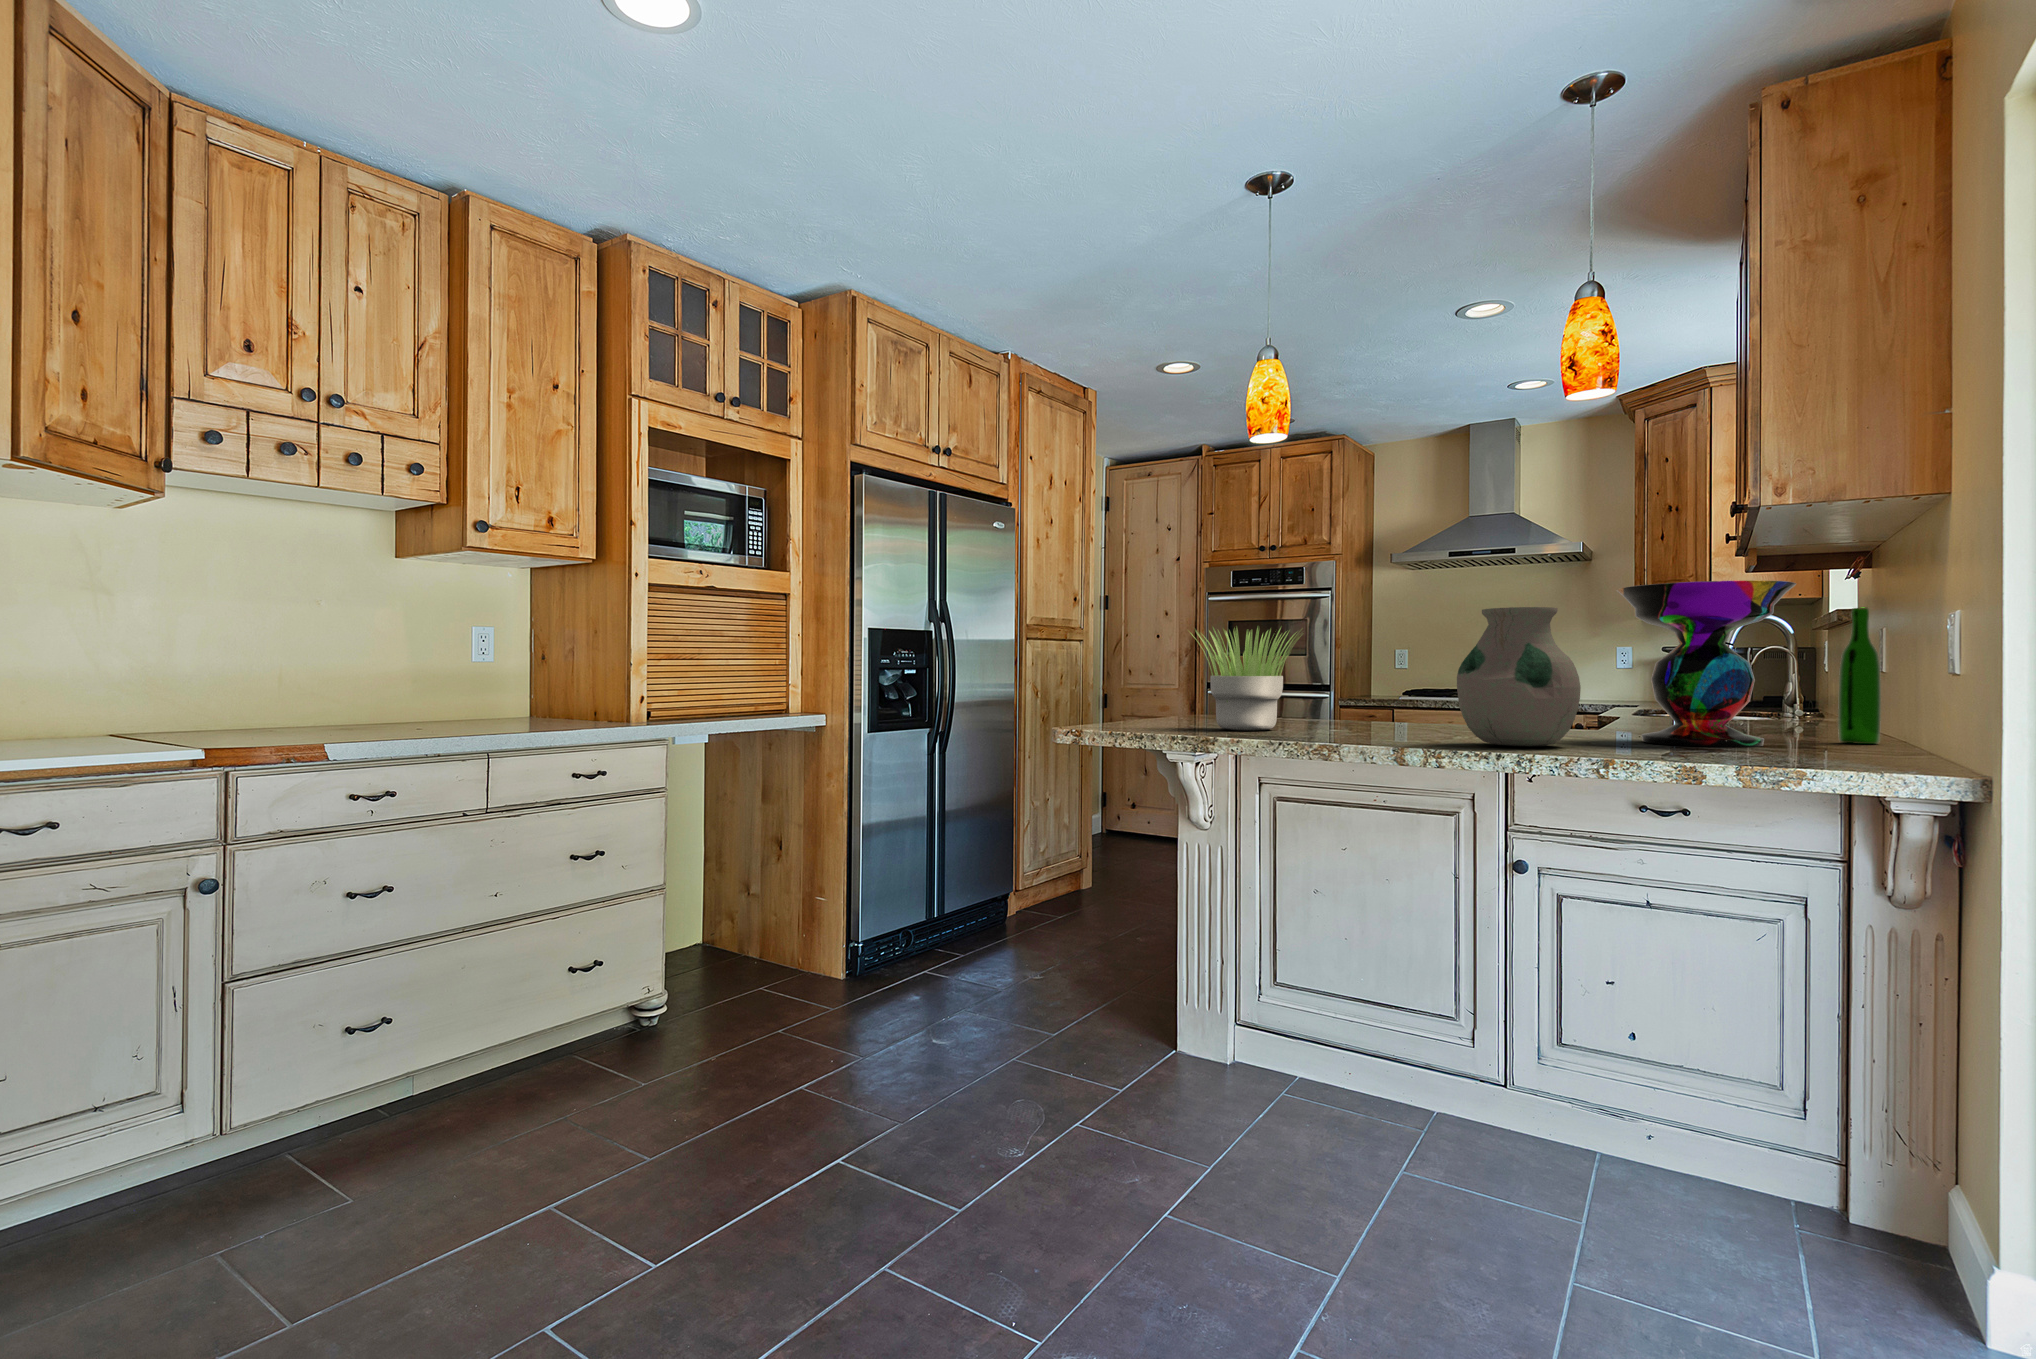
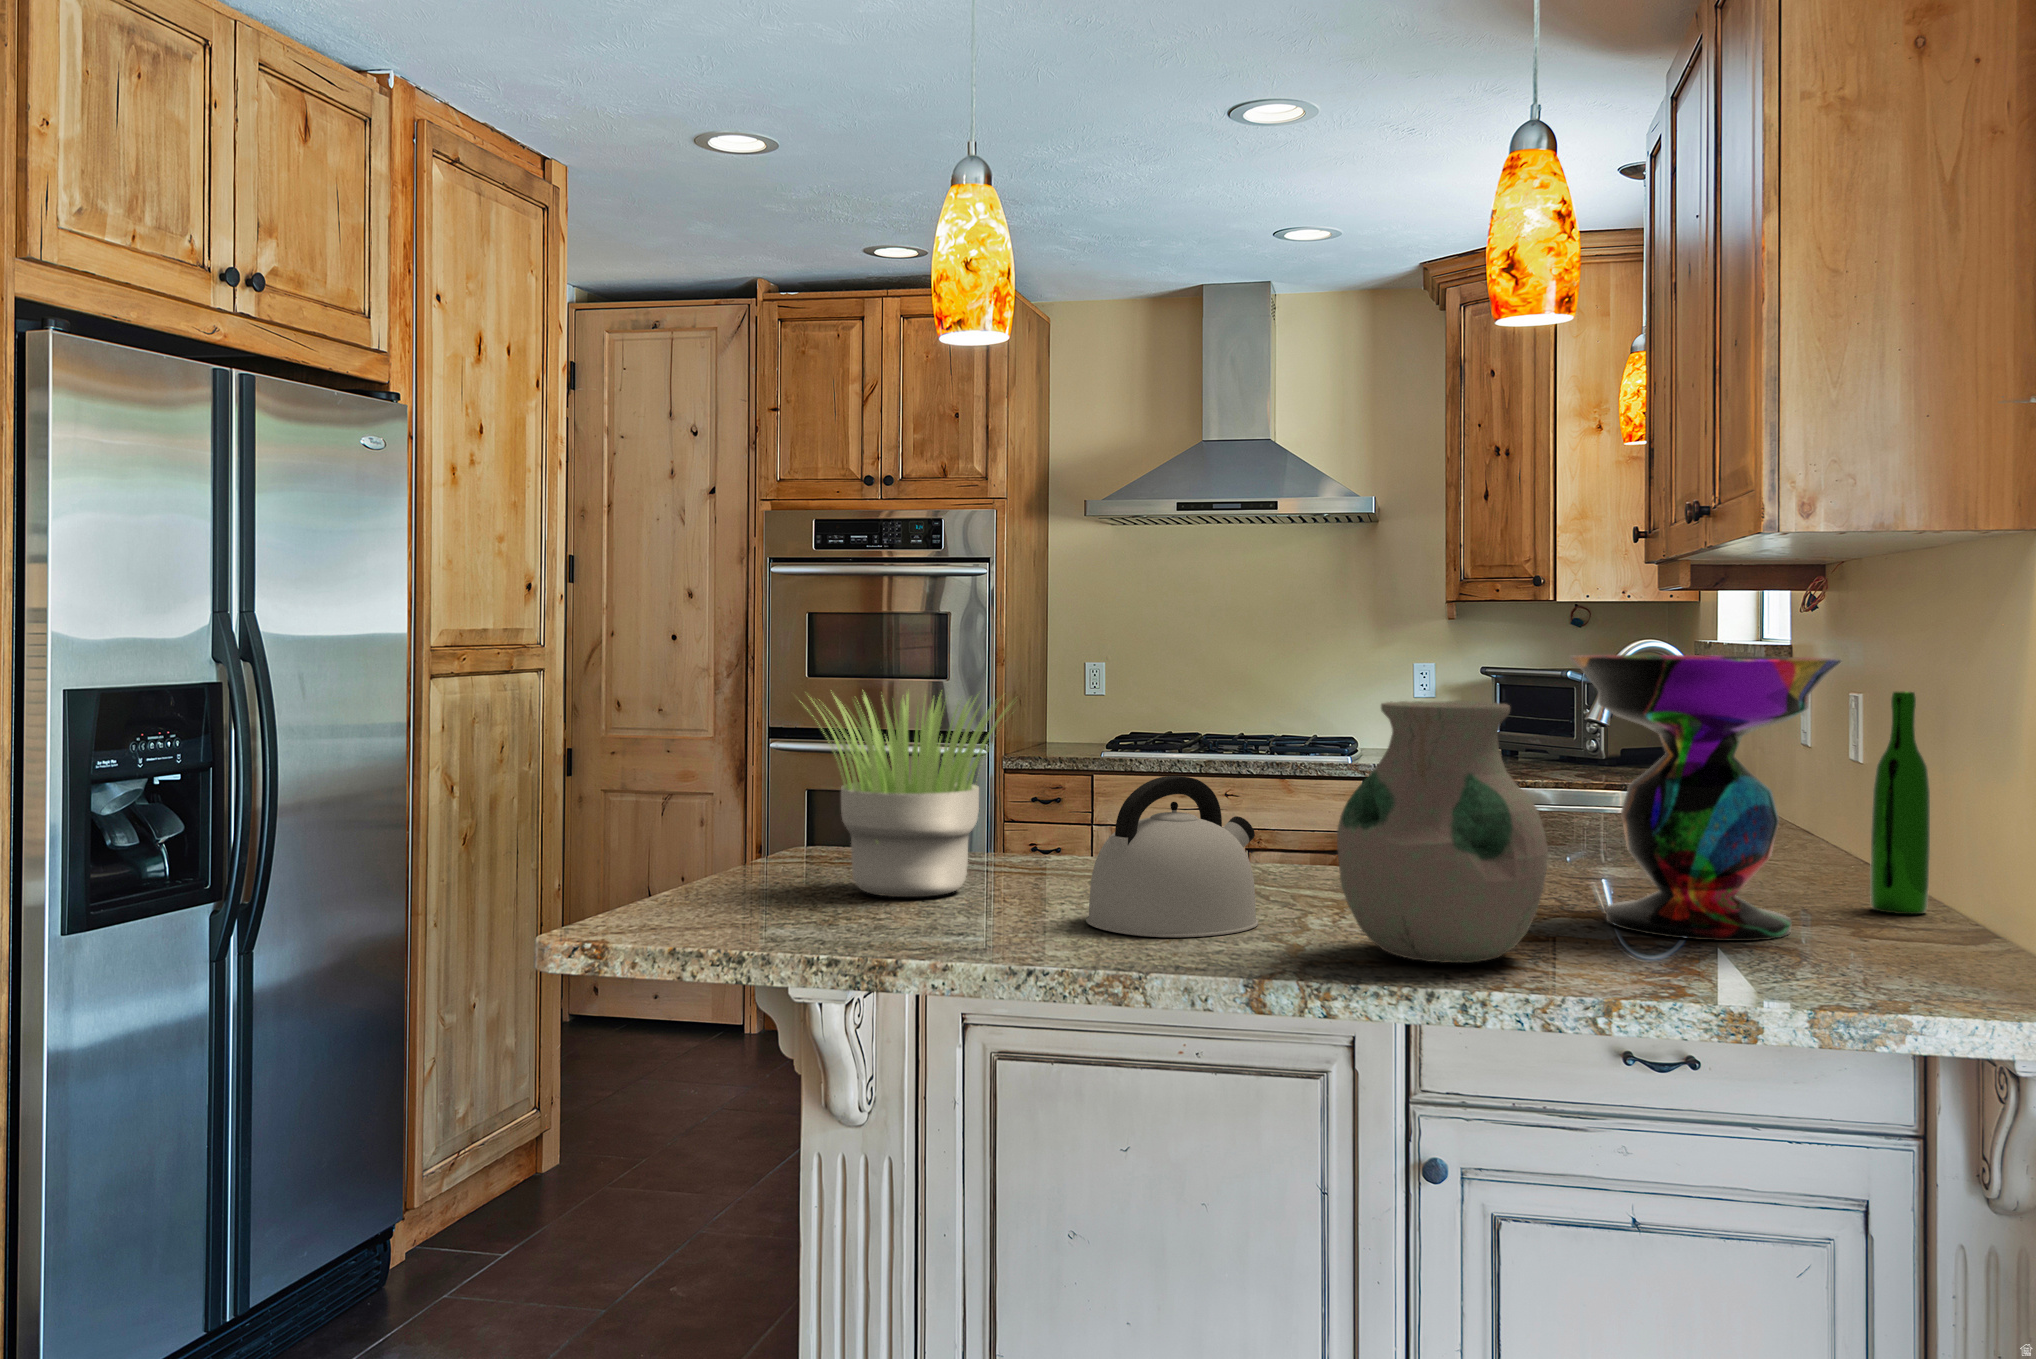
kettle: none [1330,660,1427,740] -> present [1086,776,1258,937]

